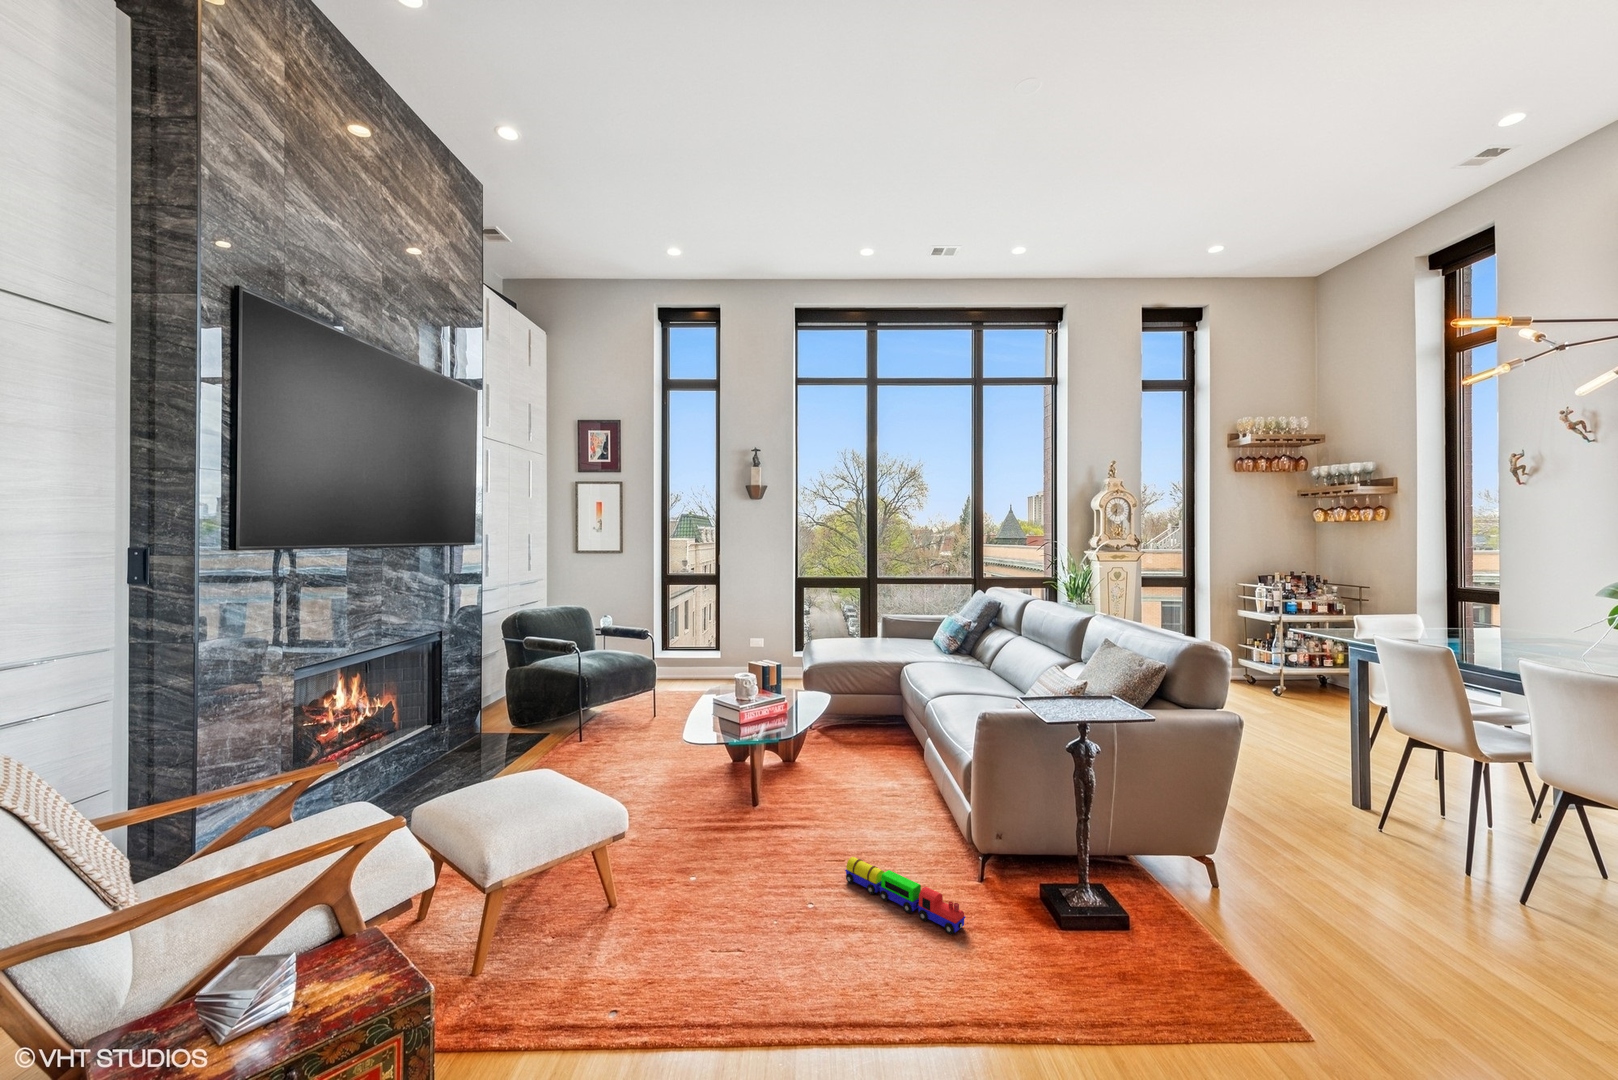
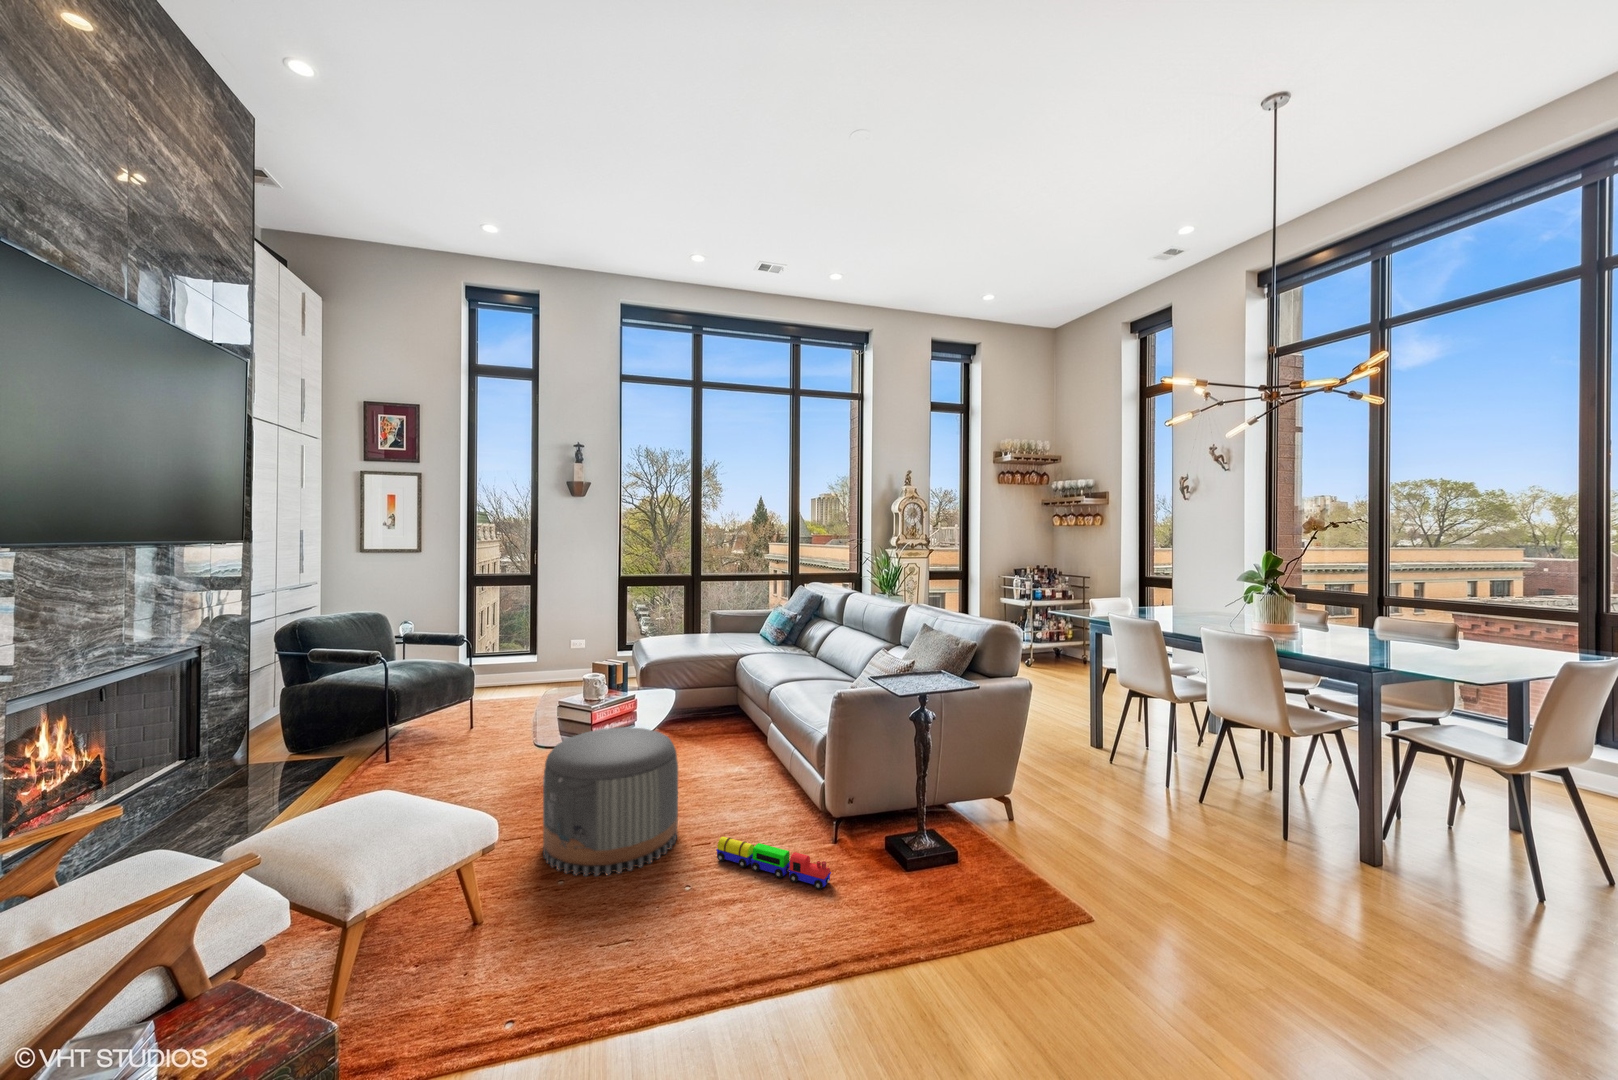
pouf: none [682,730,813,879] -> present [543,727,678,876]

